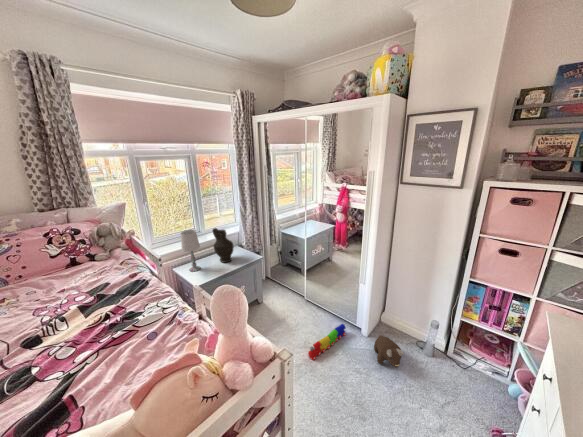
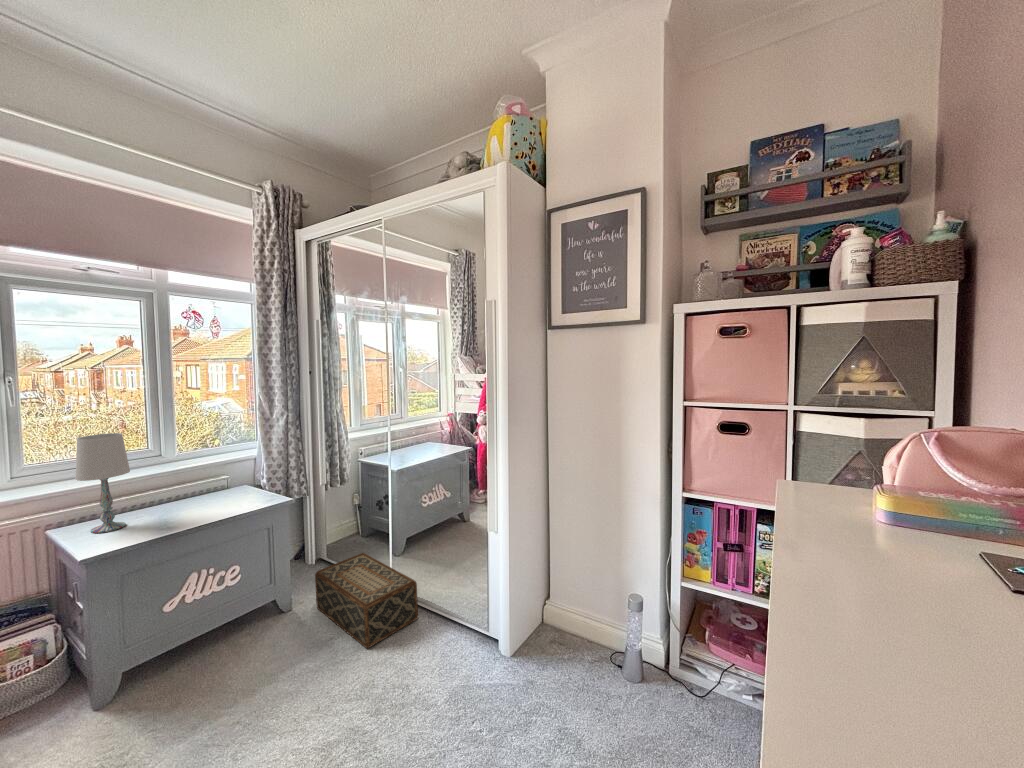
decorative vase: present [213,228,233,263] -> none [171,436,224,513]
woven basket: none [273,279,321,325] -> present [315,553,418,648]
toy train: present [308,324,346,360] -> none [363,632,463,726]
plush toy: present [374,335,404,367] -> none [518,645,573,713]

